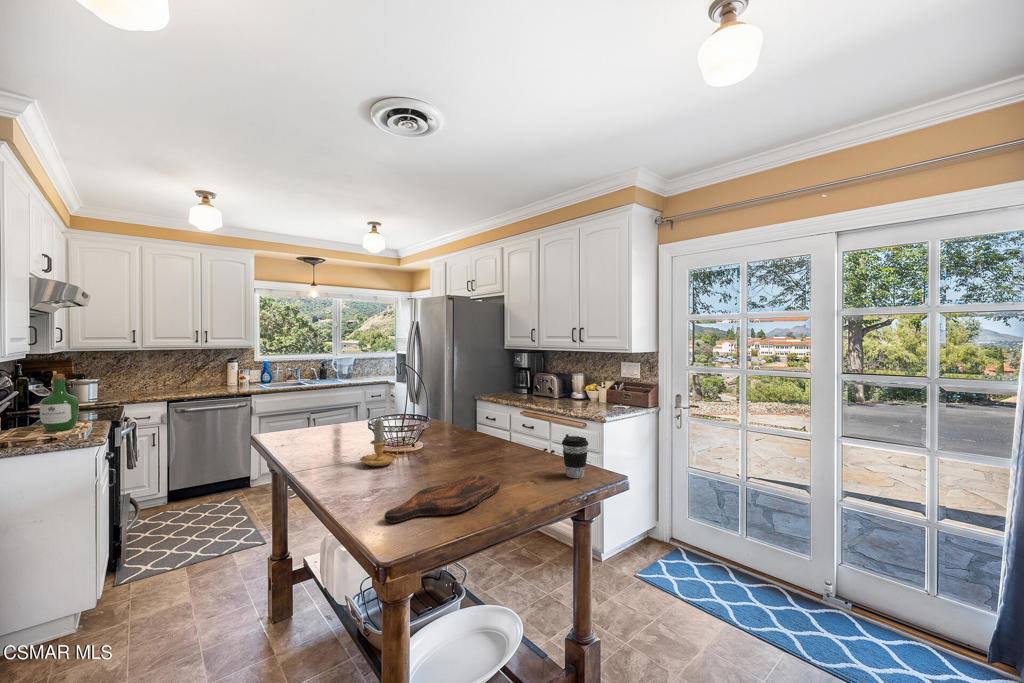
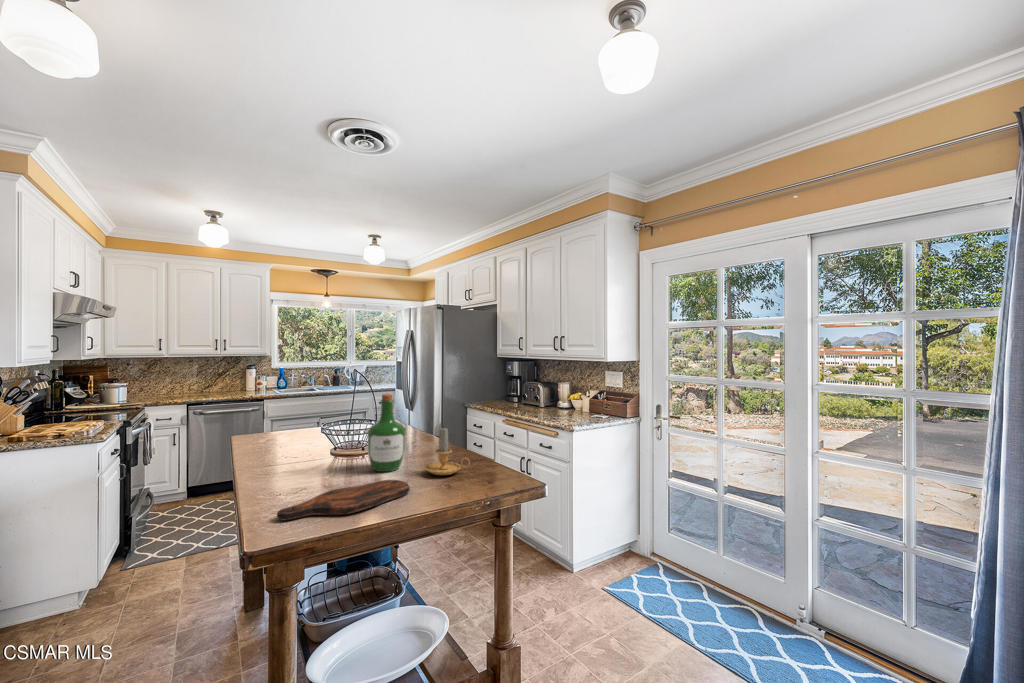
wine bottle: present [40,374,79,431] -> present [367,393,406,472]
candle: present [360,419,404,466] -> present [425,428,467,475]
coffee cup: present [562,436,588,478] -> none [481,444,507,485]

